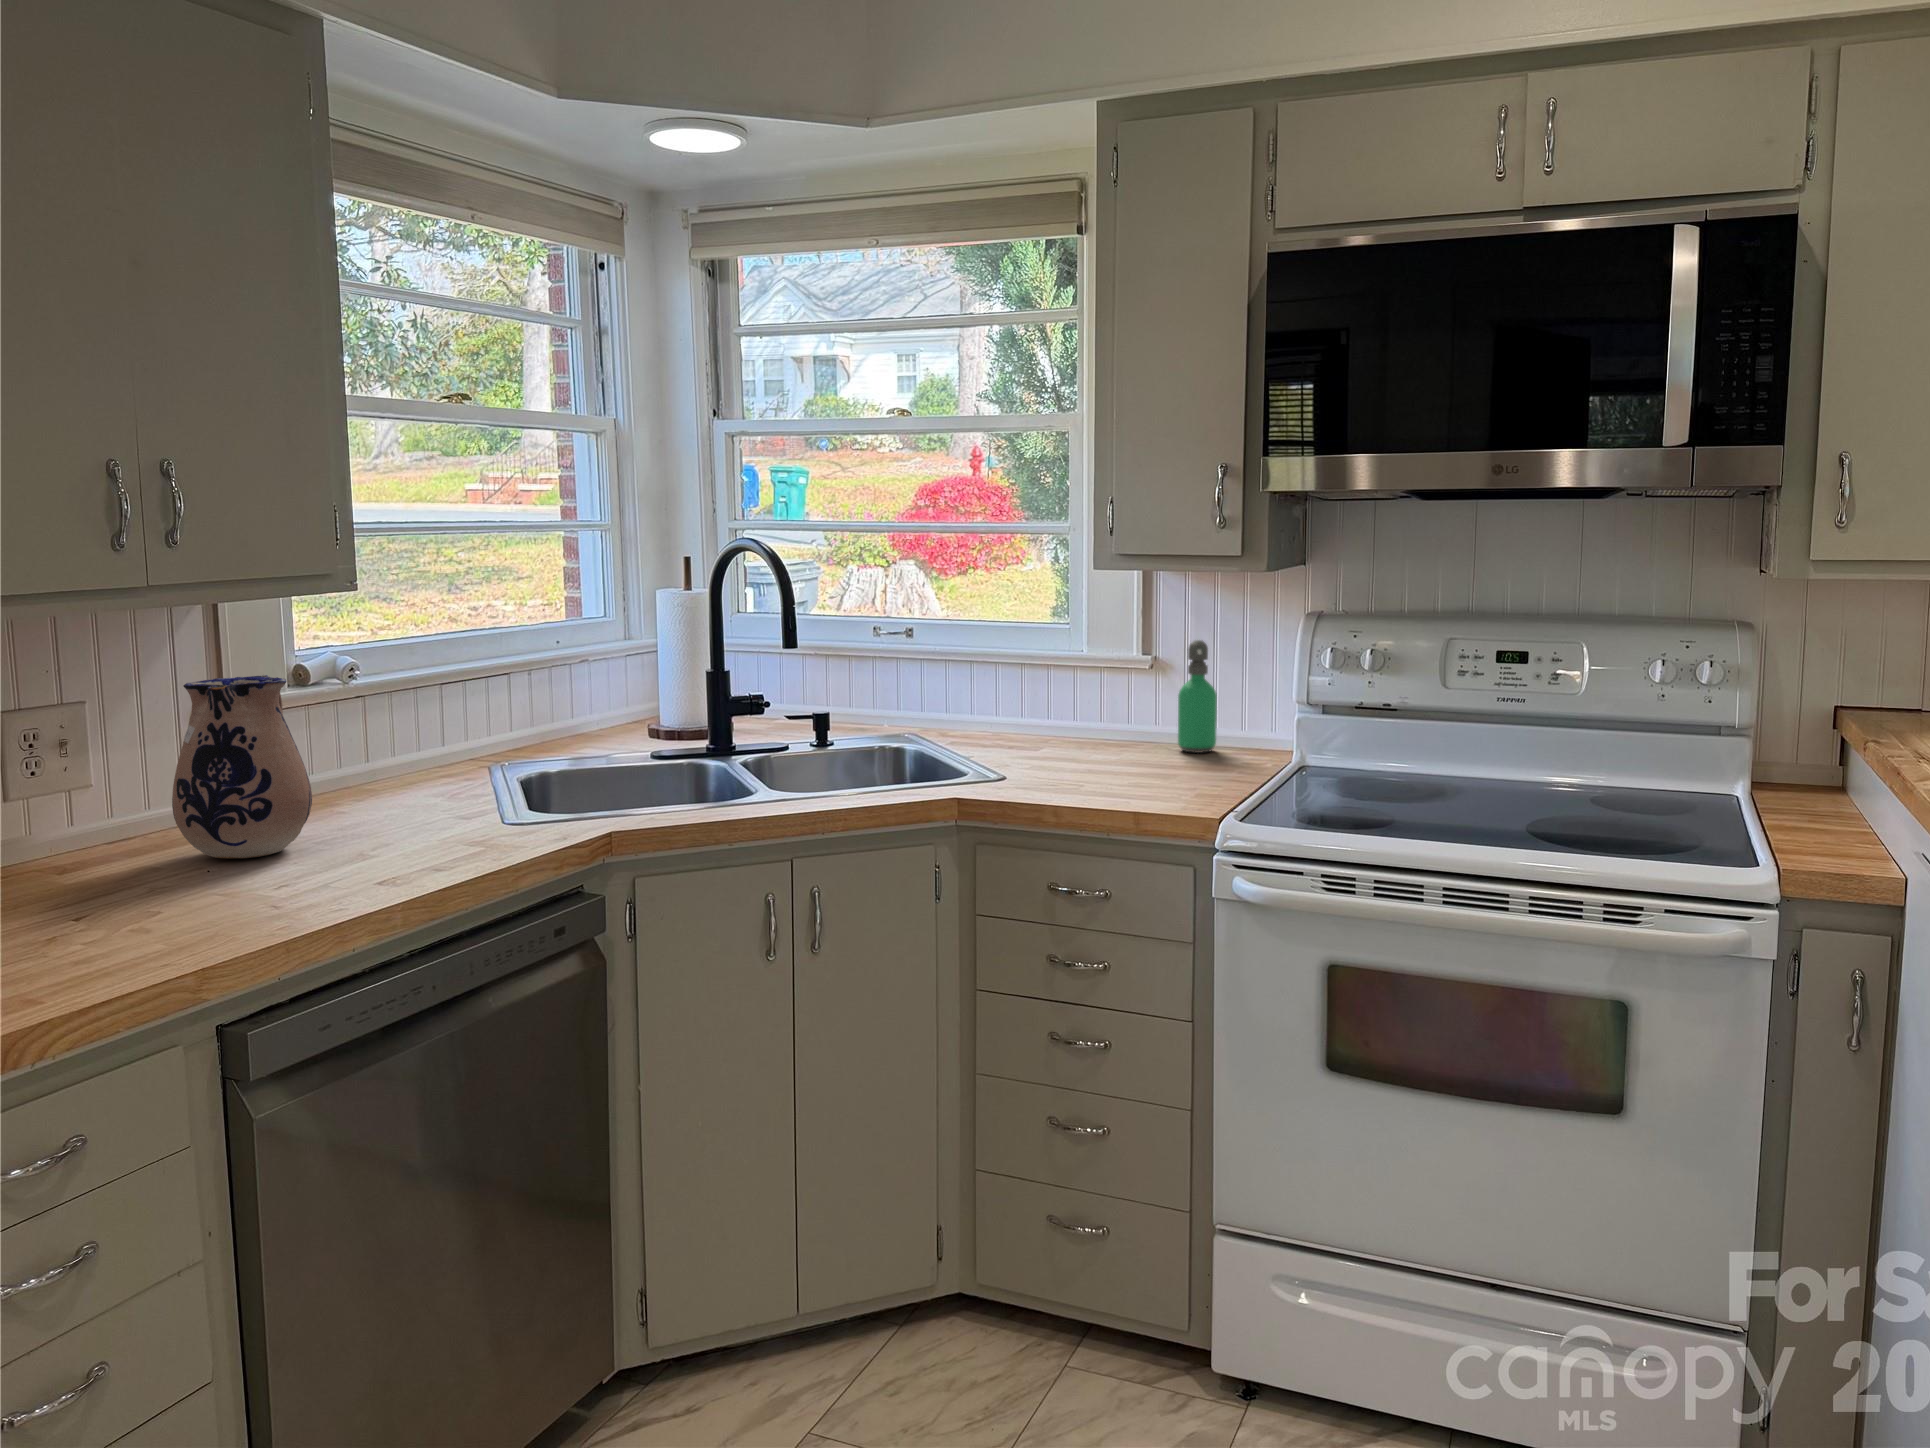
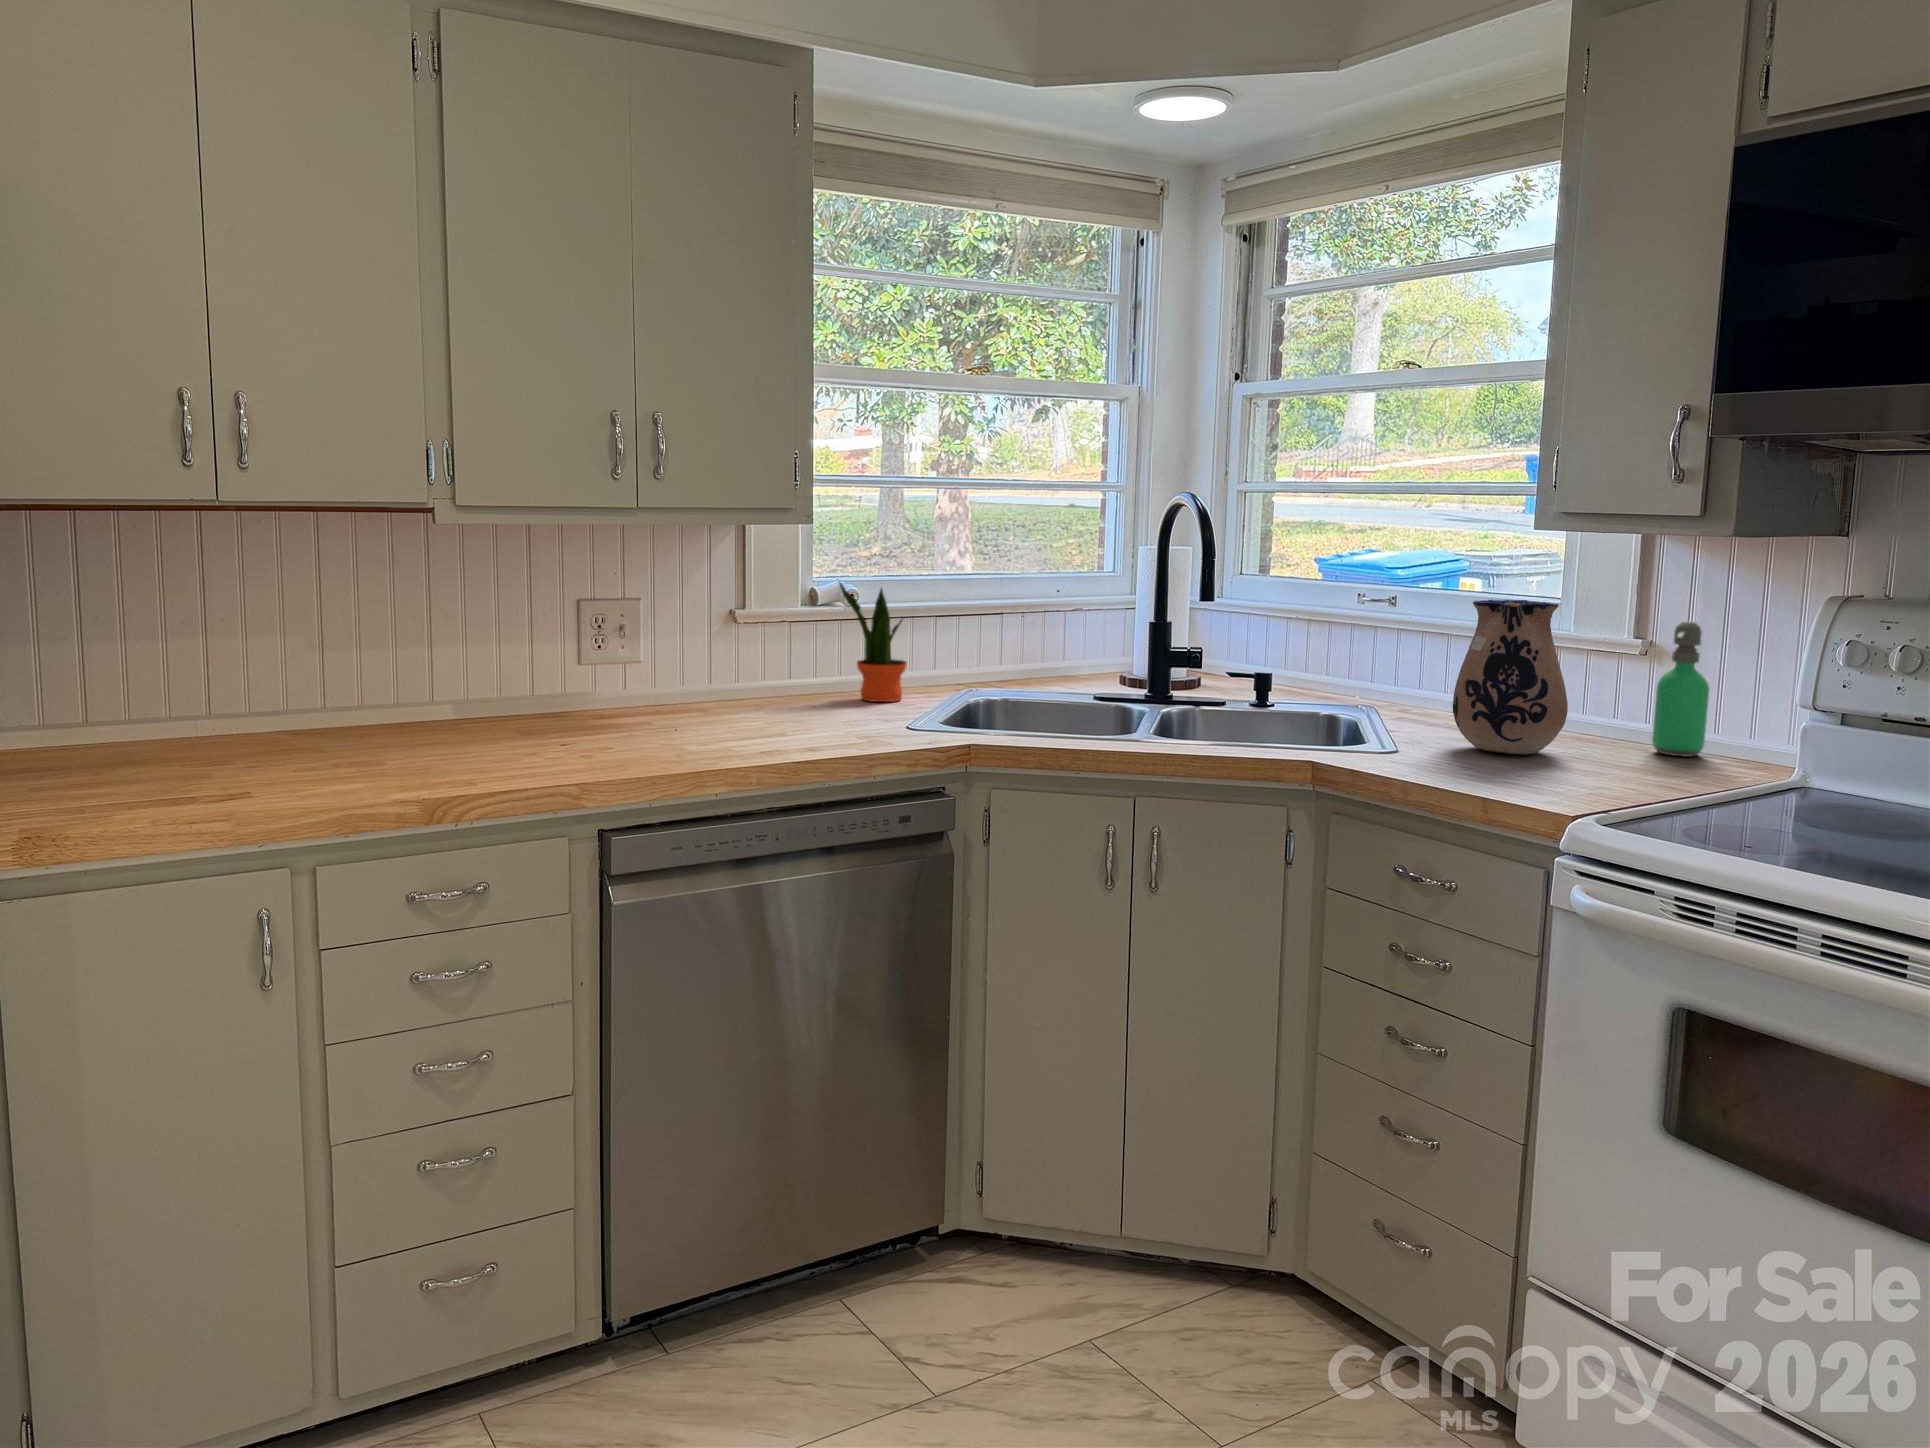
potted plant: none [349,652,445,797] -> present [839,582,907,702]
ceramic pitcher: present [172,675,312,858] -> present [1453,600,1568,754]

